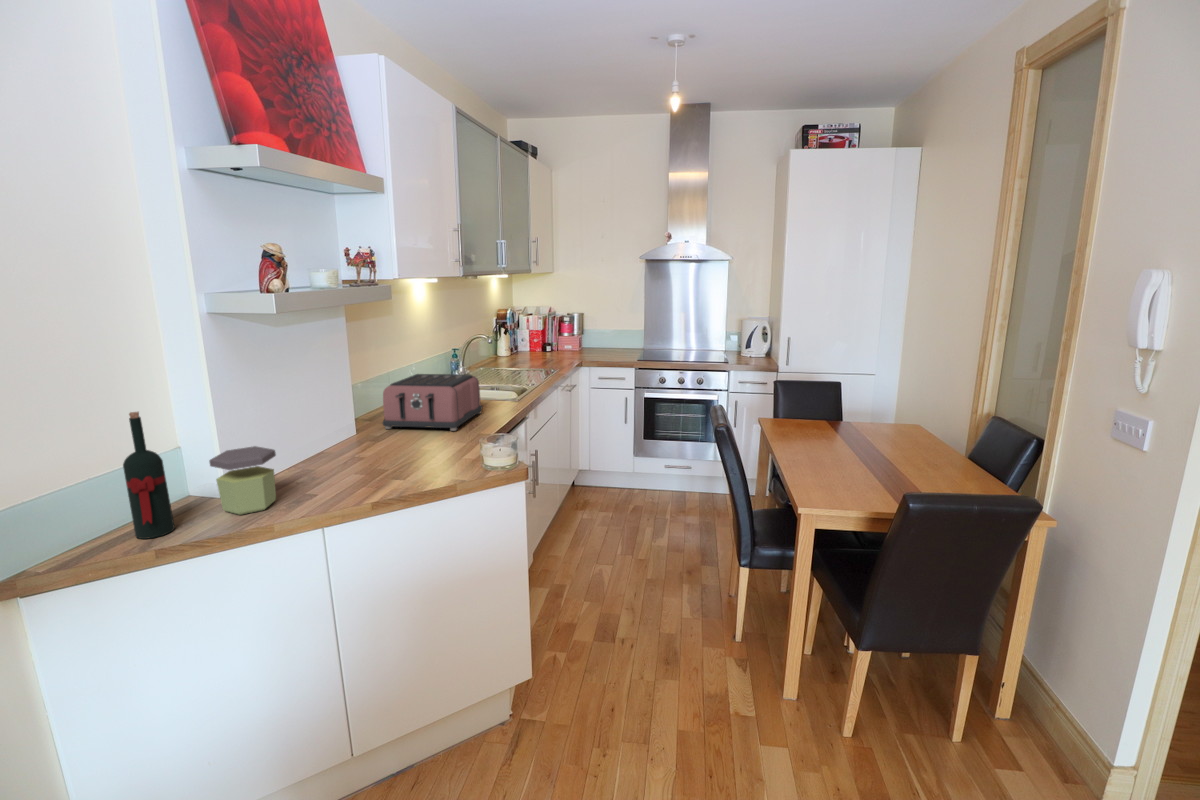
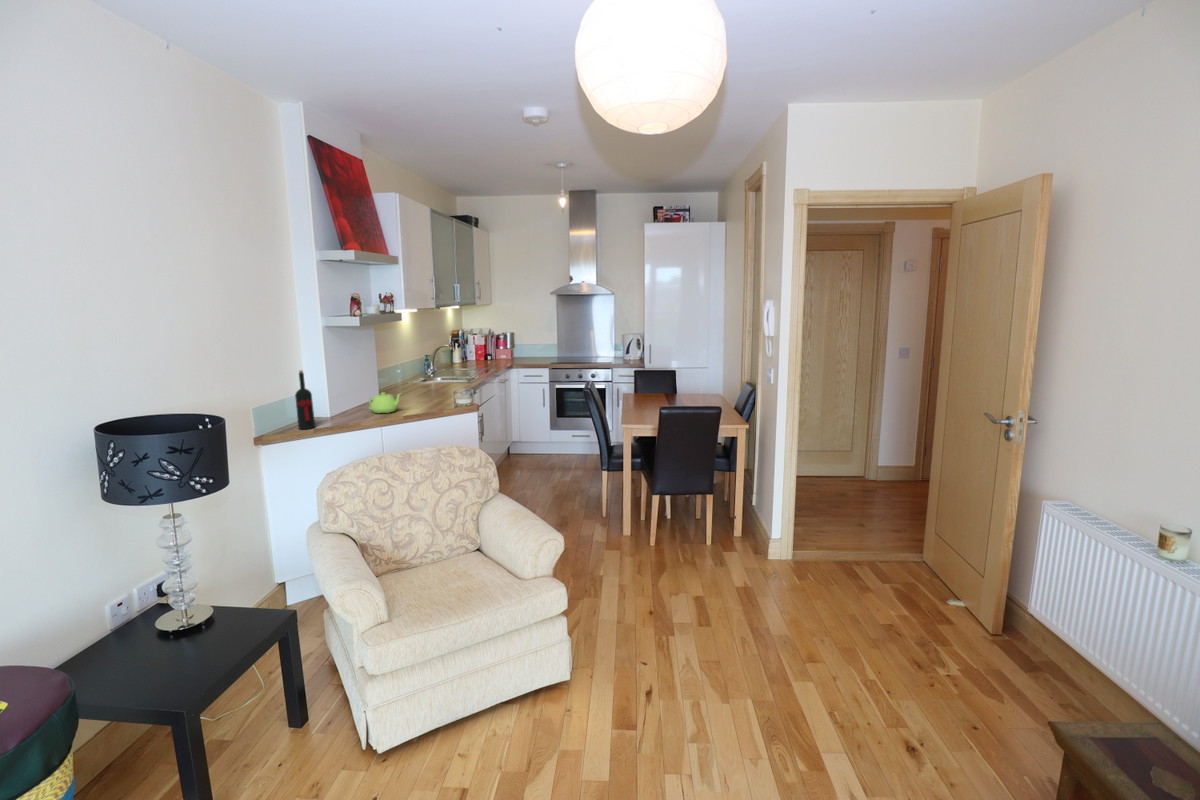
toaster: present [383,374,483,431] -> none [394,365,451,396]
teapot: none [312,441,375,484] -> present [369,392,401,413]
jar: present [209,446,276,515] -> none [328,392,357,423]

